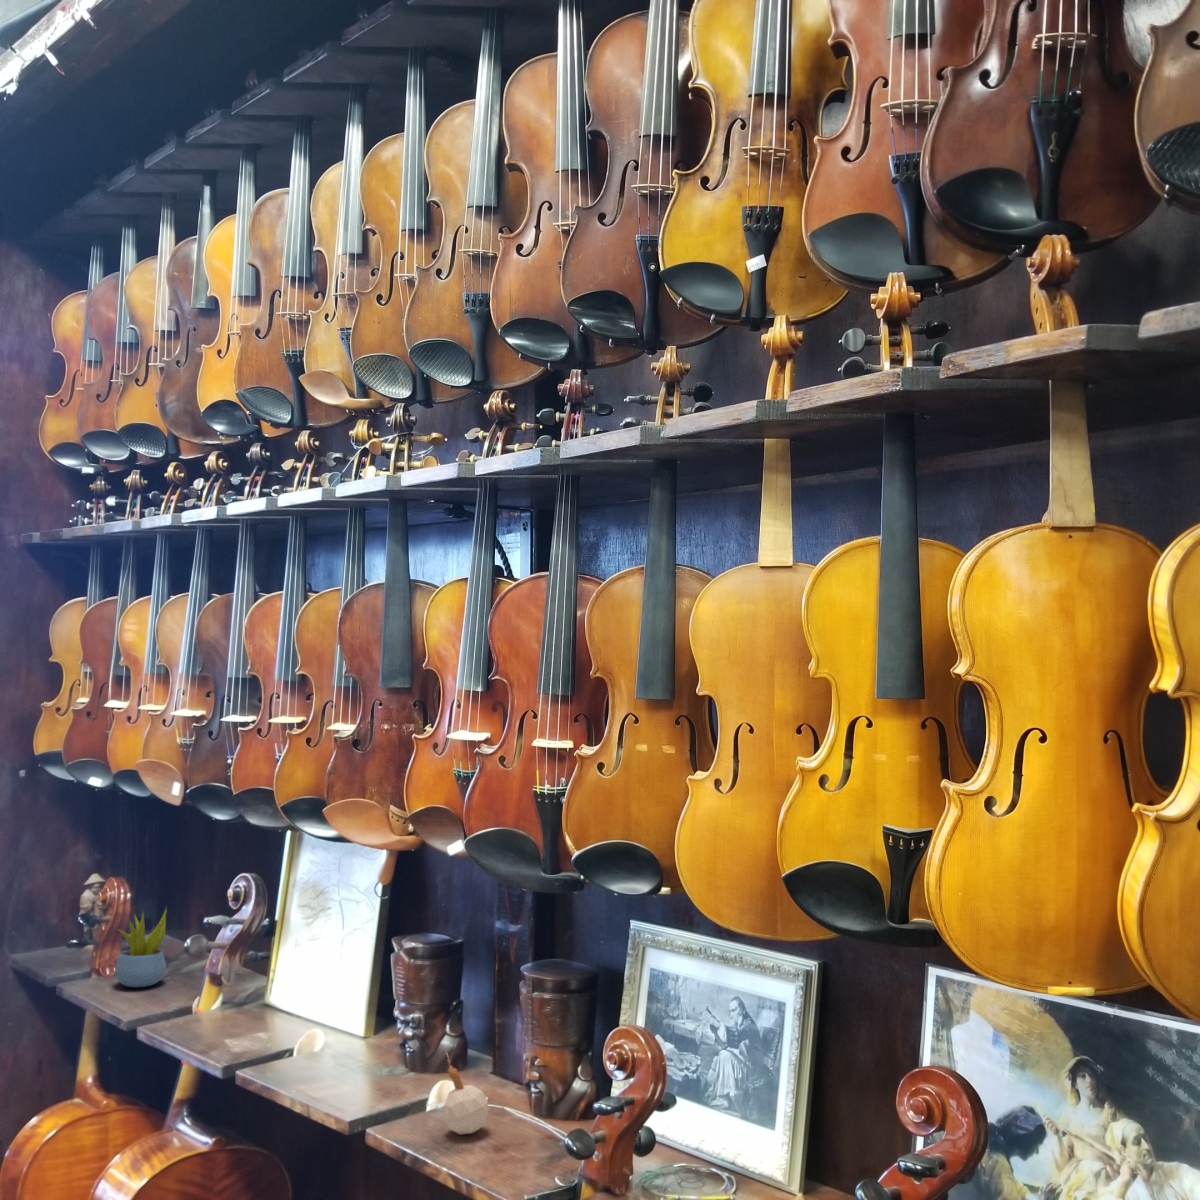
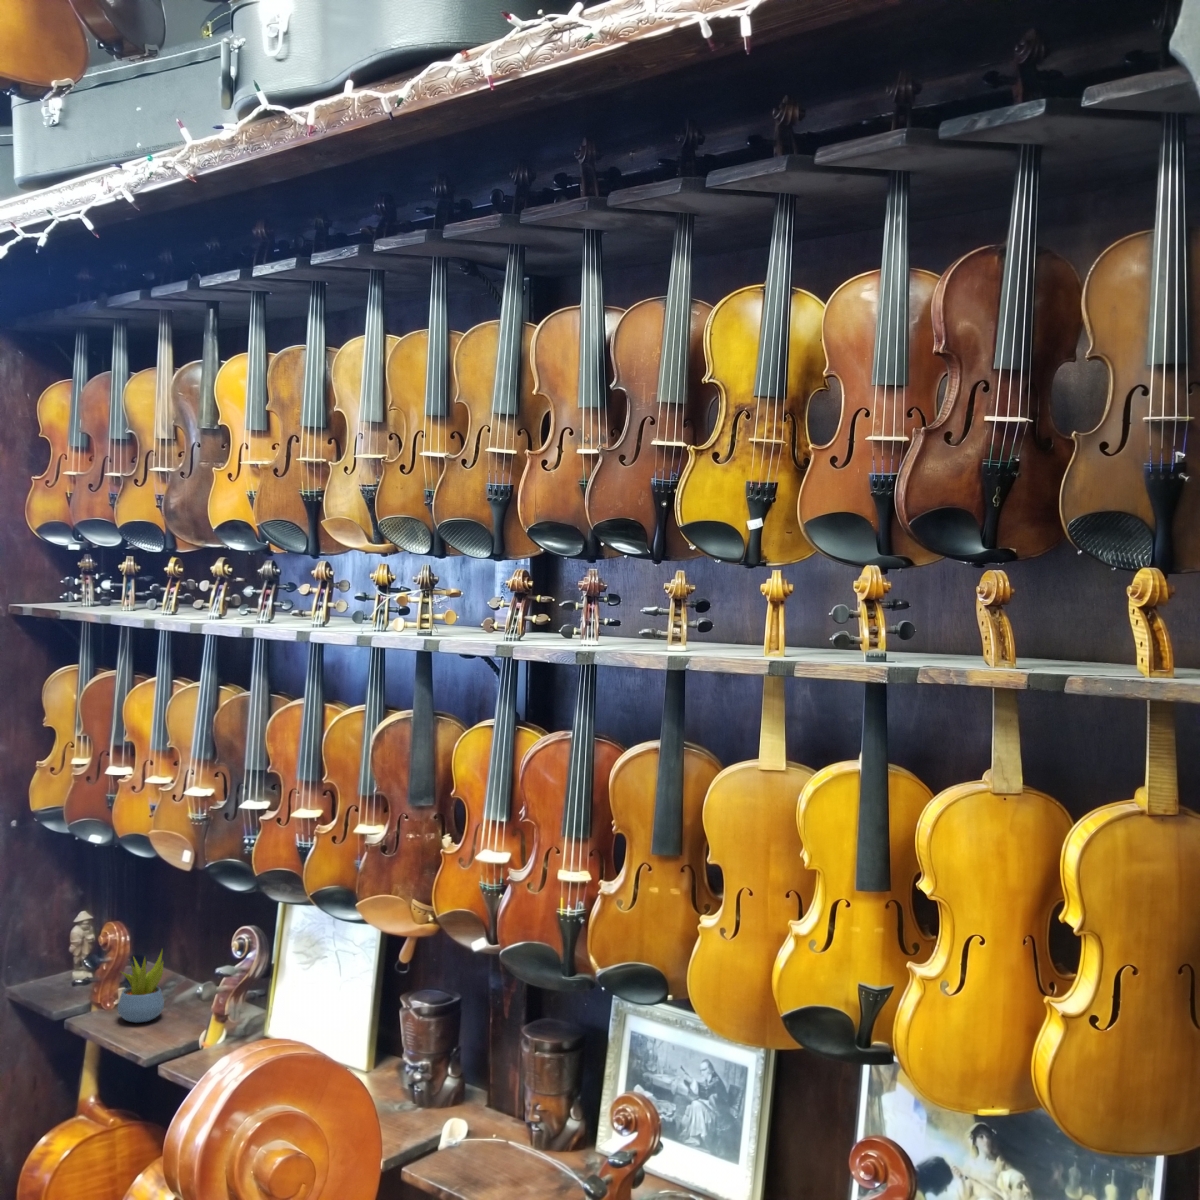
candle: present [443,1055,488,1135] -> none [463,1101,500,1169]

